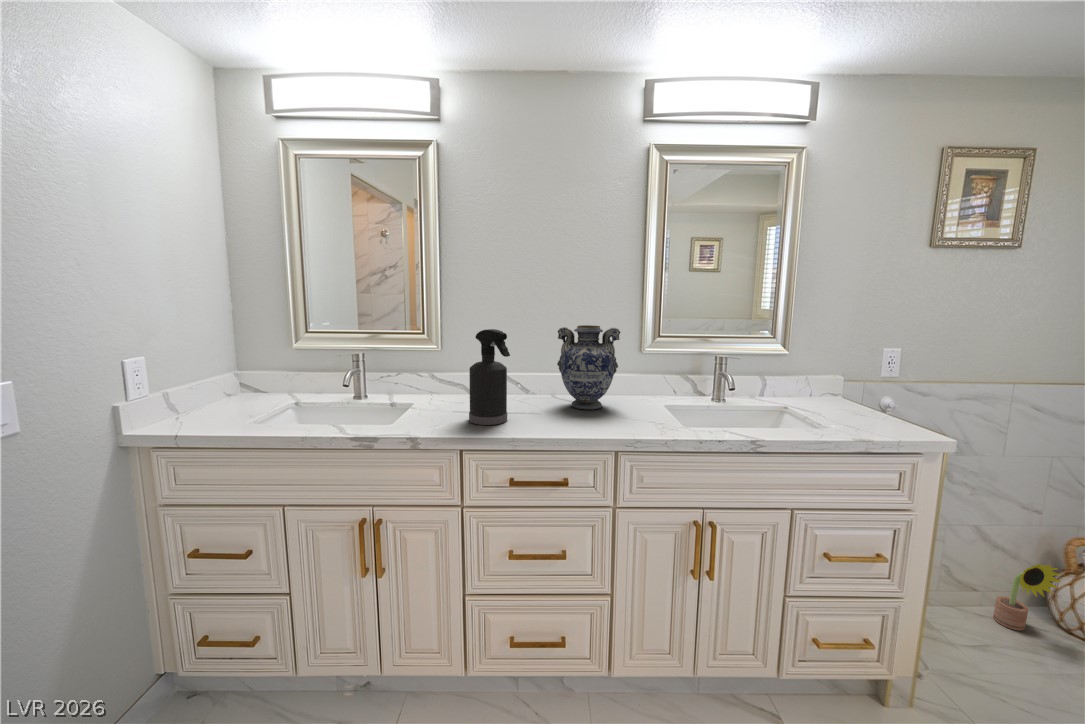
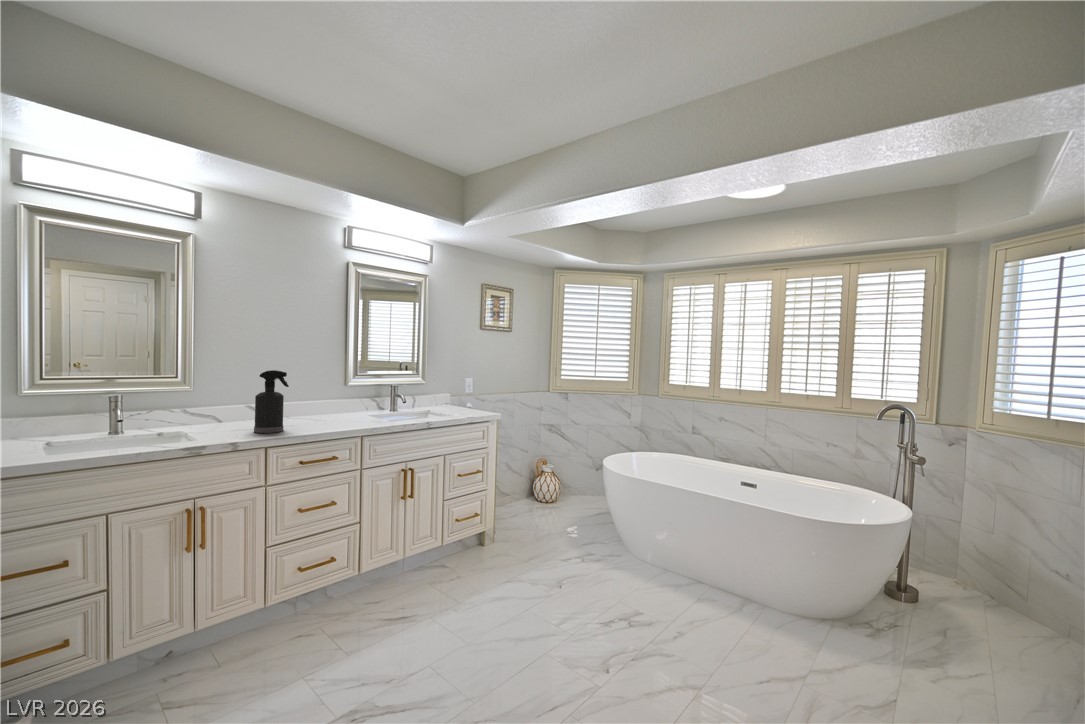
decorative vase: present [557,325,620,409] -> none [301,369,343,422]
decorative plant: present [993,564,1061,631] -> none [518,473,538,509]

